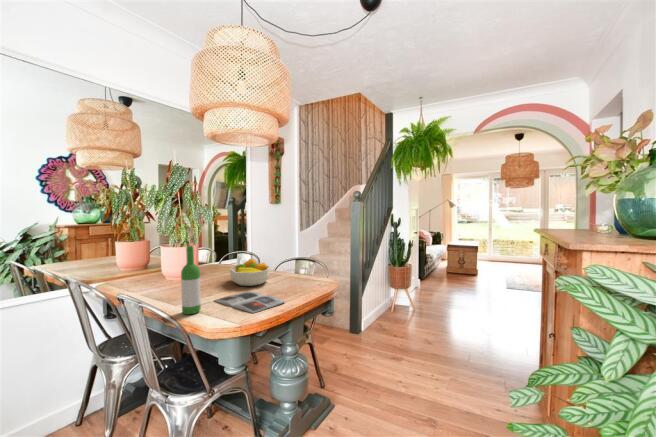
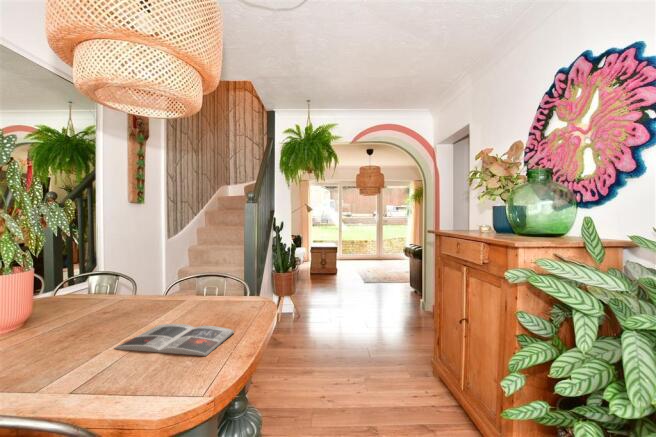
wine bottle: present [181,246,201,314] -> none [74,263,110,382]
fruit bowl: present [230,259,270,286] -> none [112,277,178,318]

